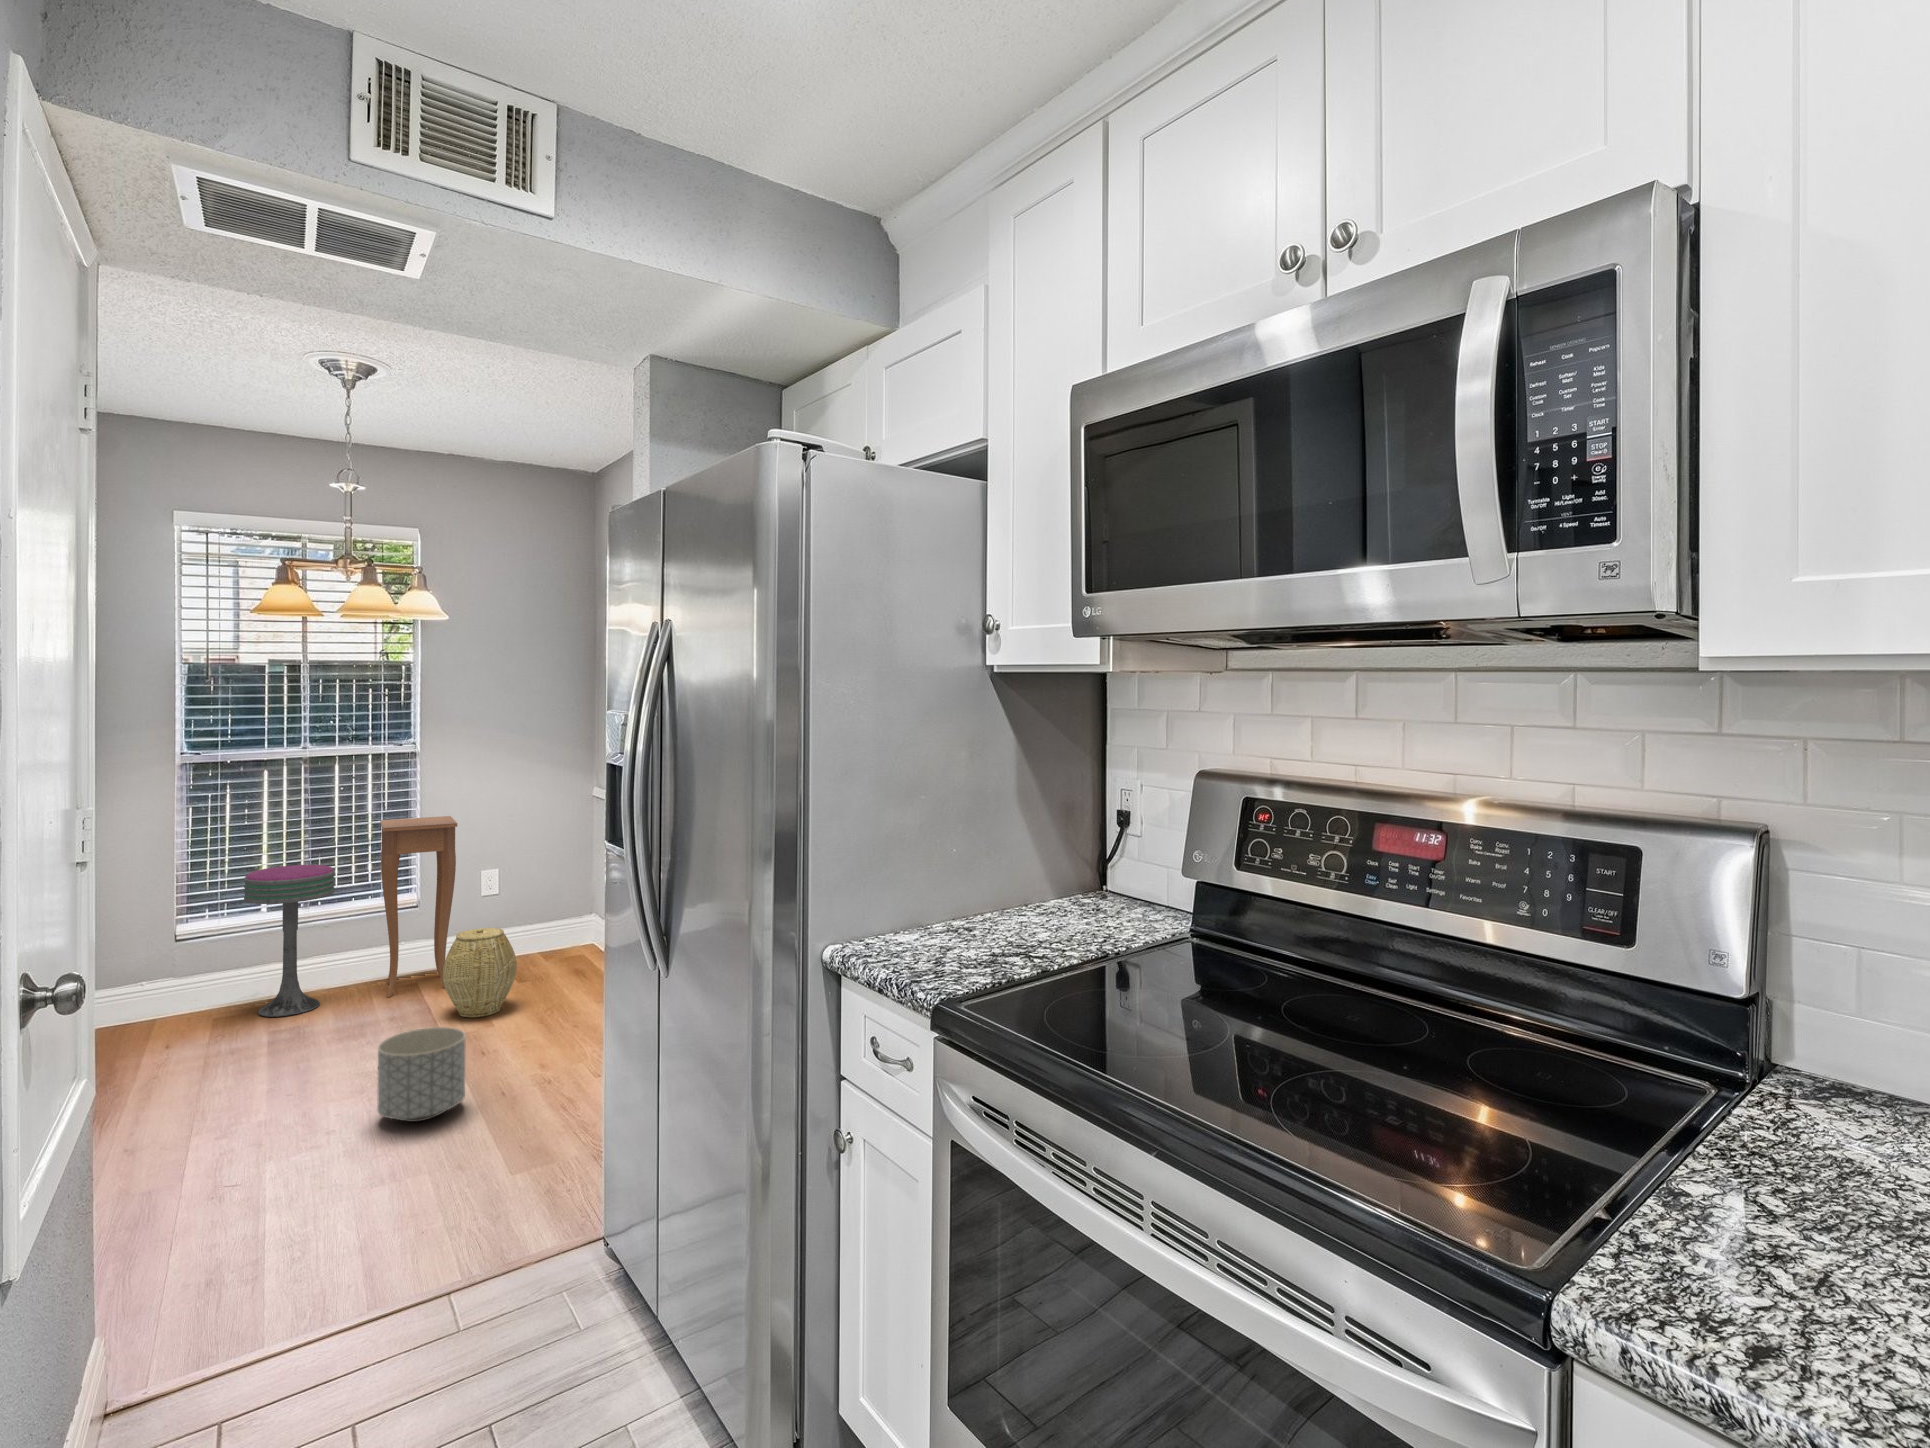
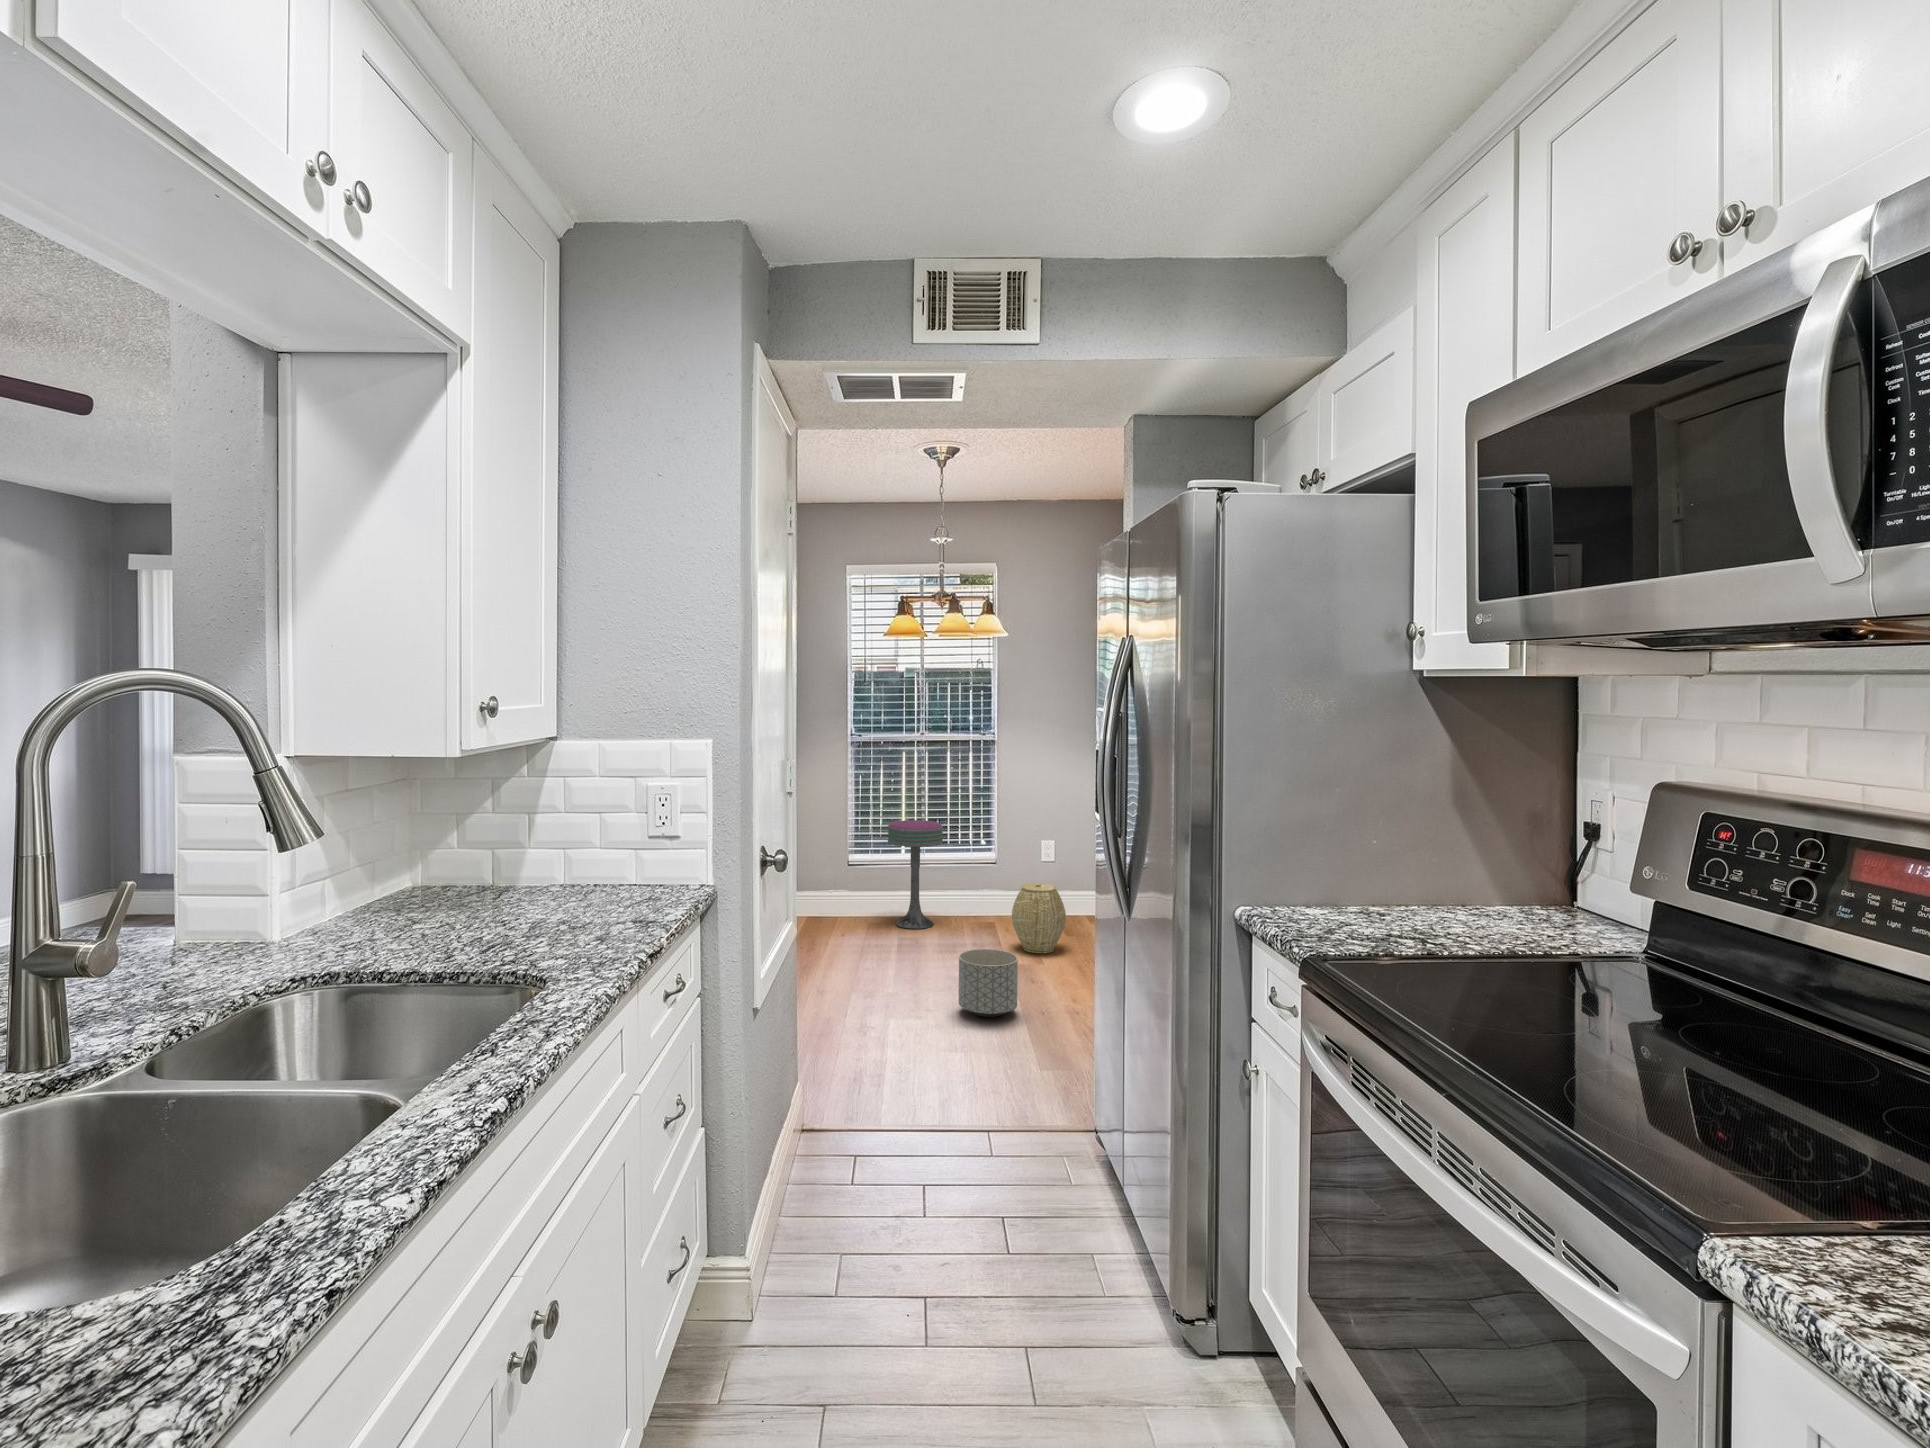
side table: present [380,816,457,997] -> none [974,792,1025,929]

